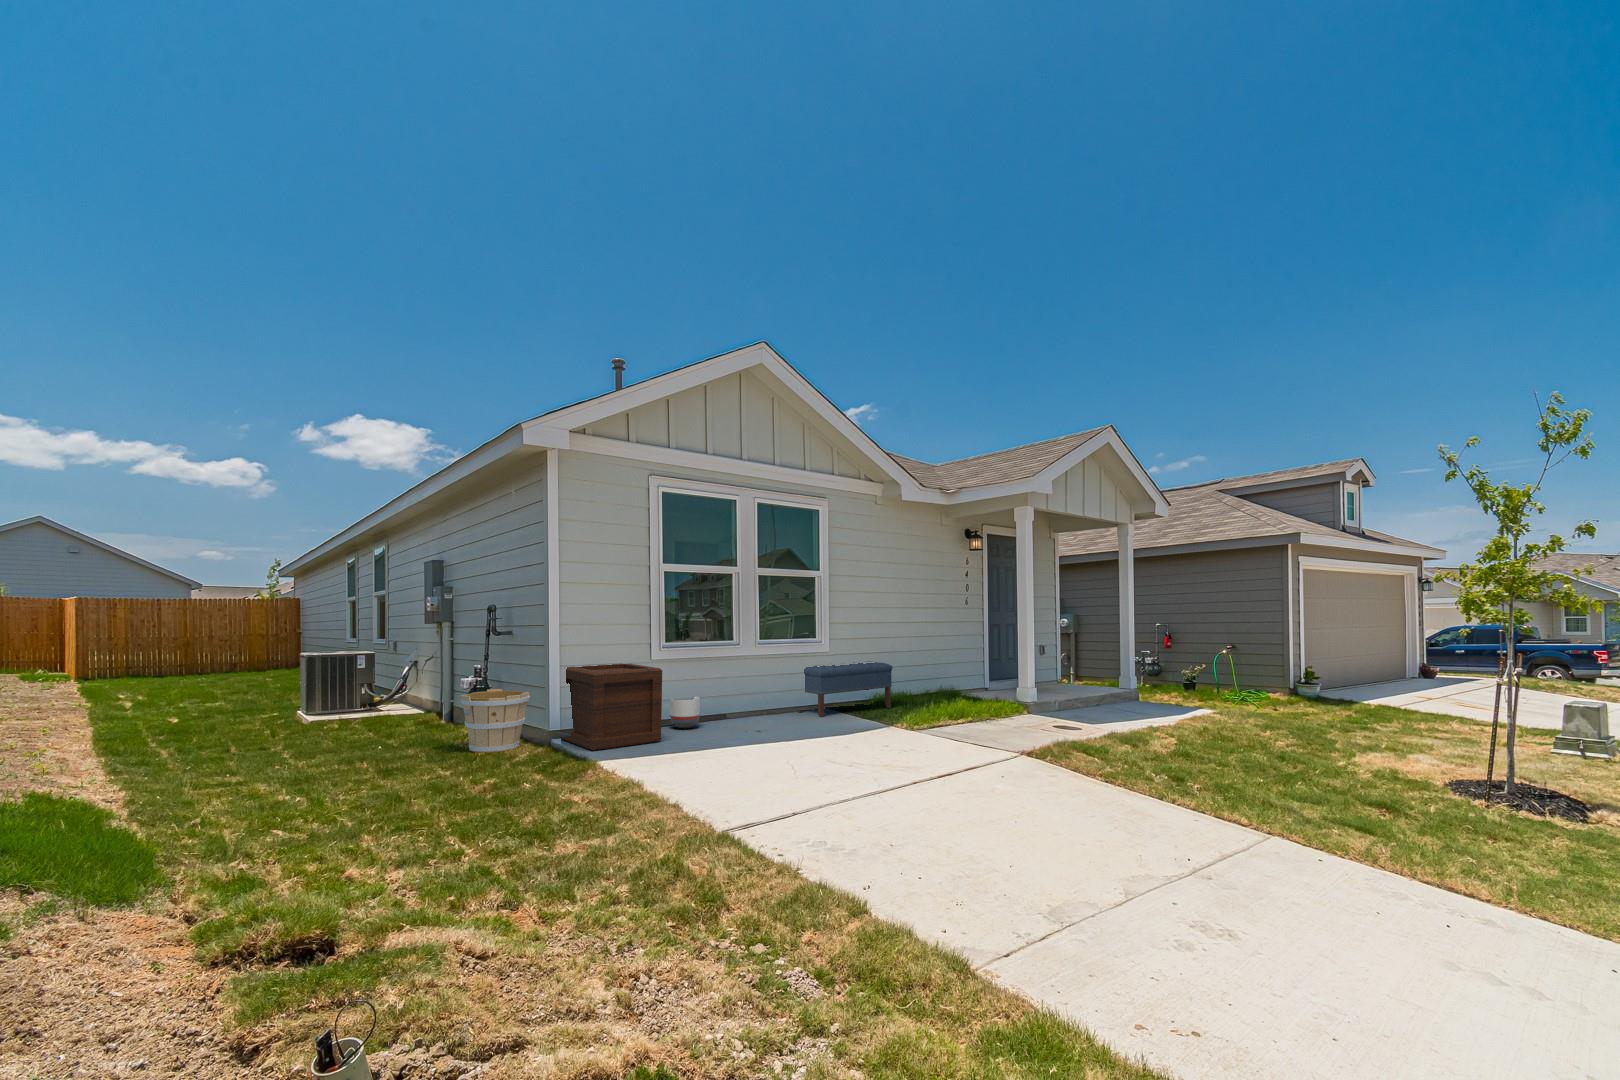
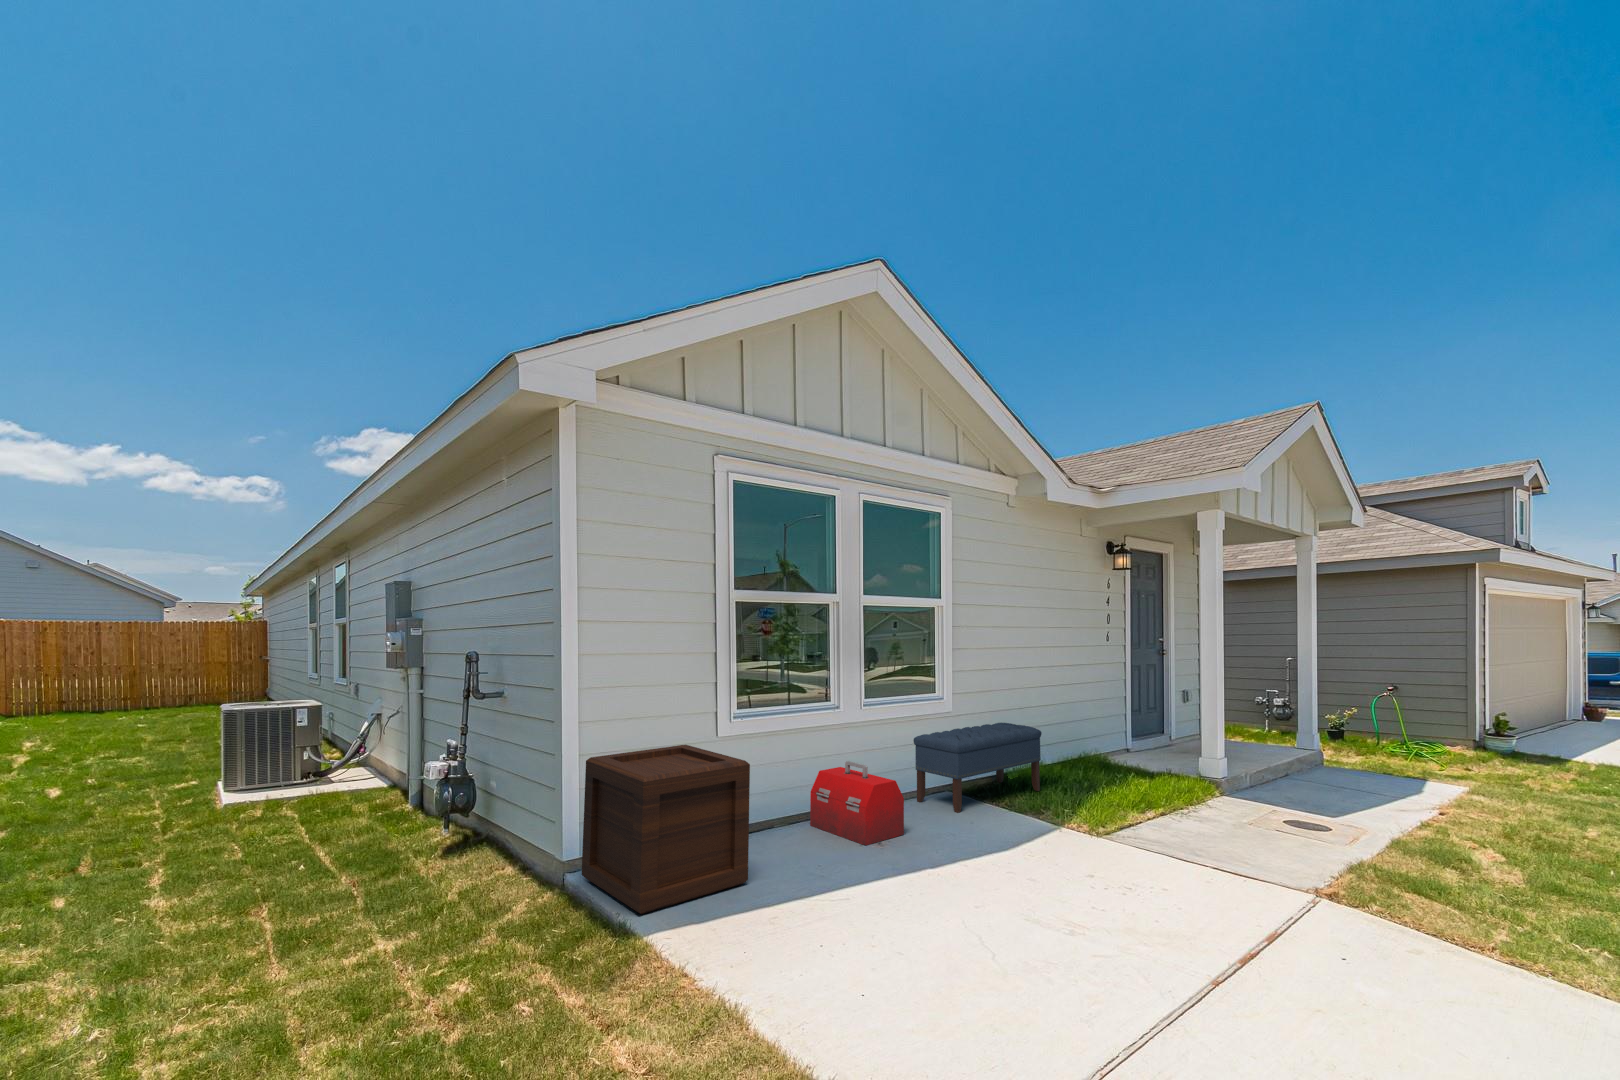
toolbox: none [715,679,775,729] -> present [810,761,904,845]
wooden bucket: present [461,689,530,753] -> none [417,787,532,906]
planter: present [670,696,700,729] -> none [749,790,794,845]

